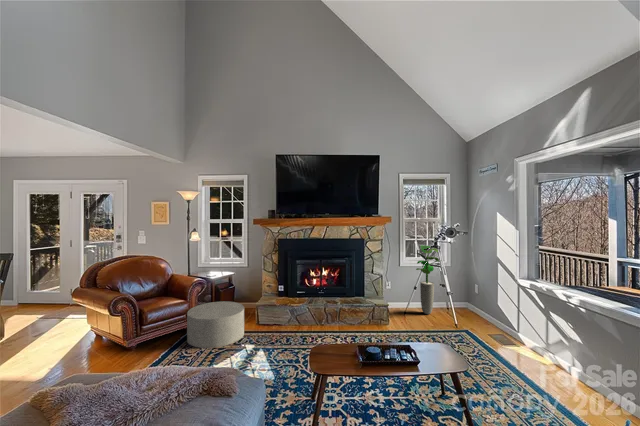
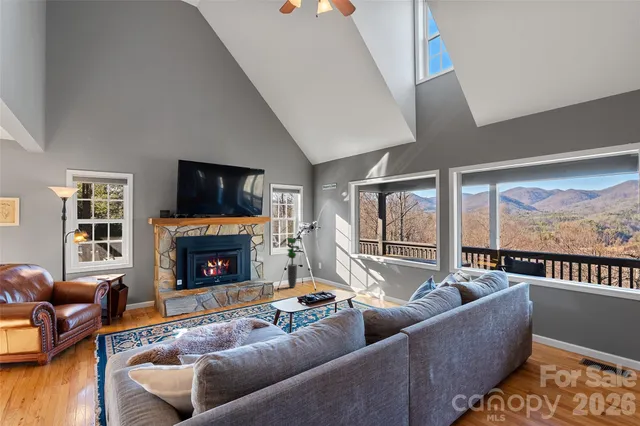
ottoman: present [187,301,244,348] -> none [100,299,163,344]

